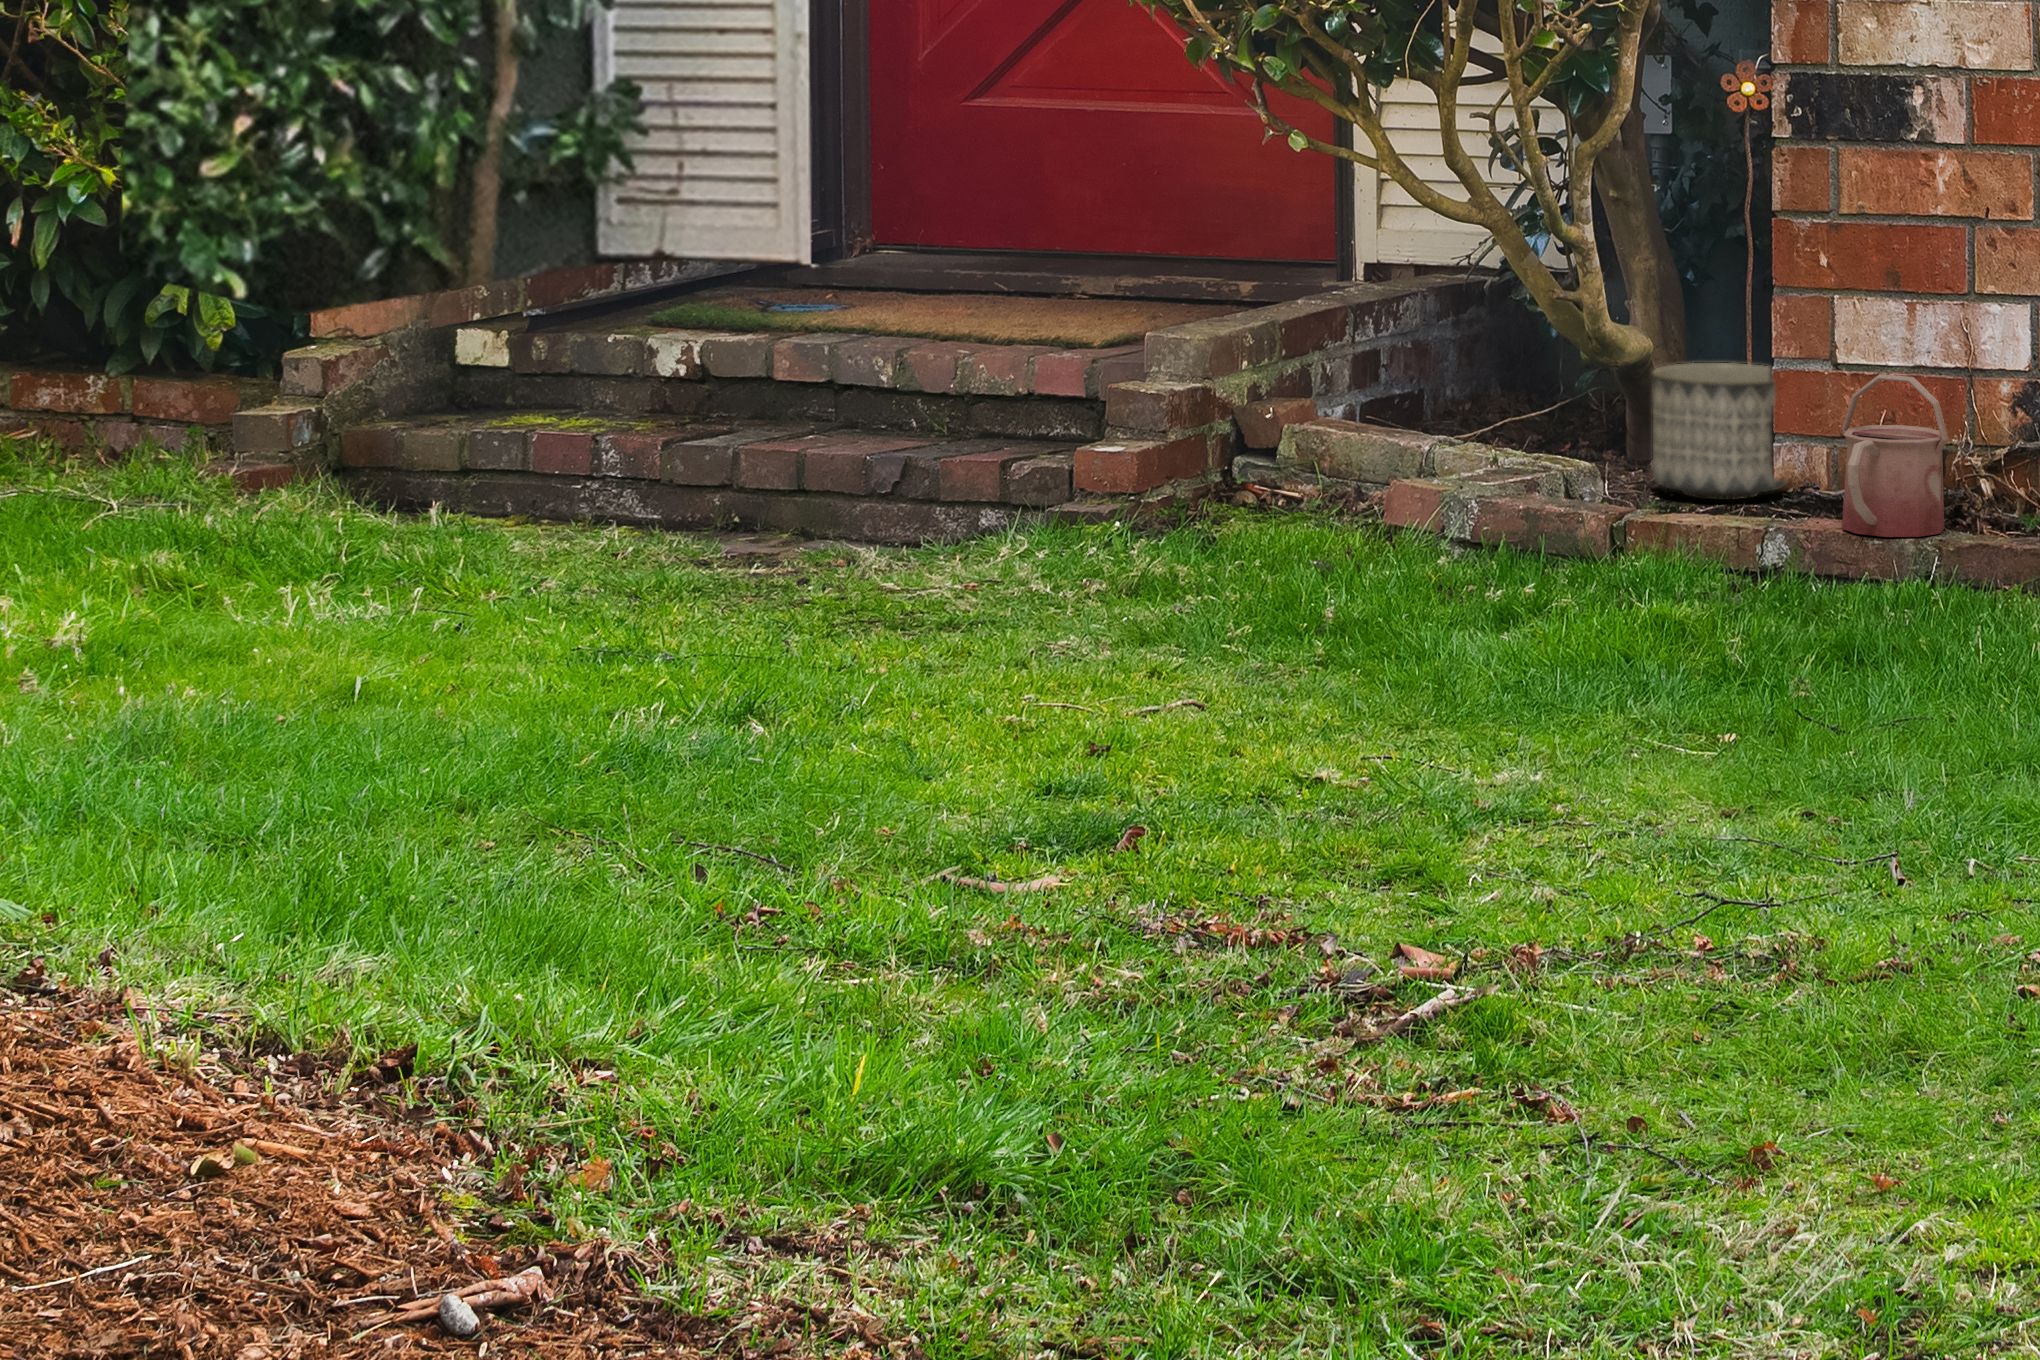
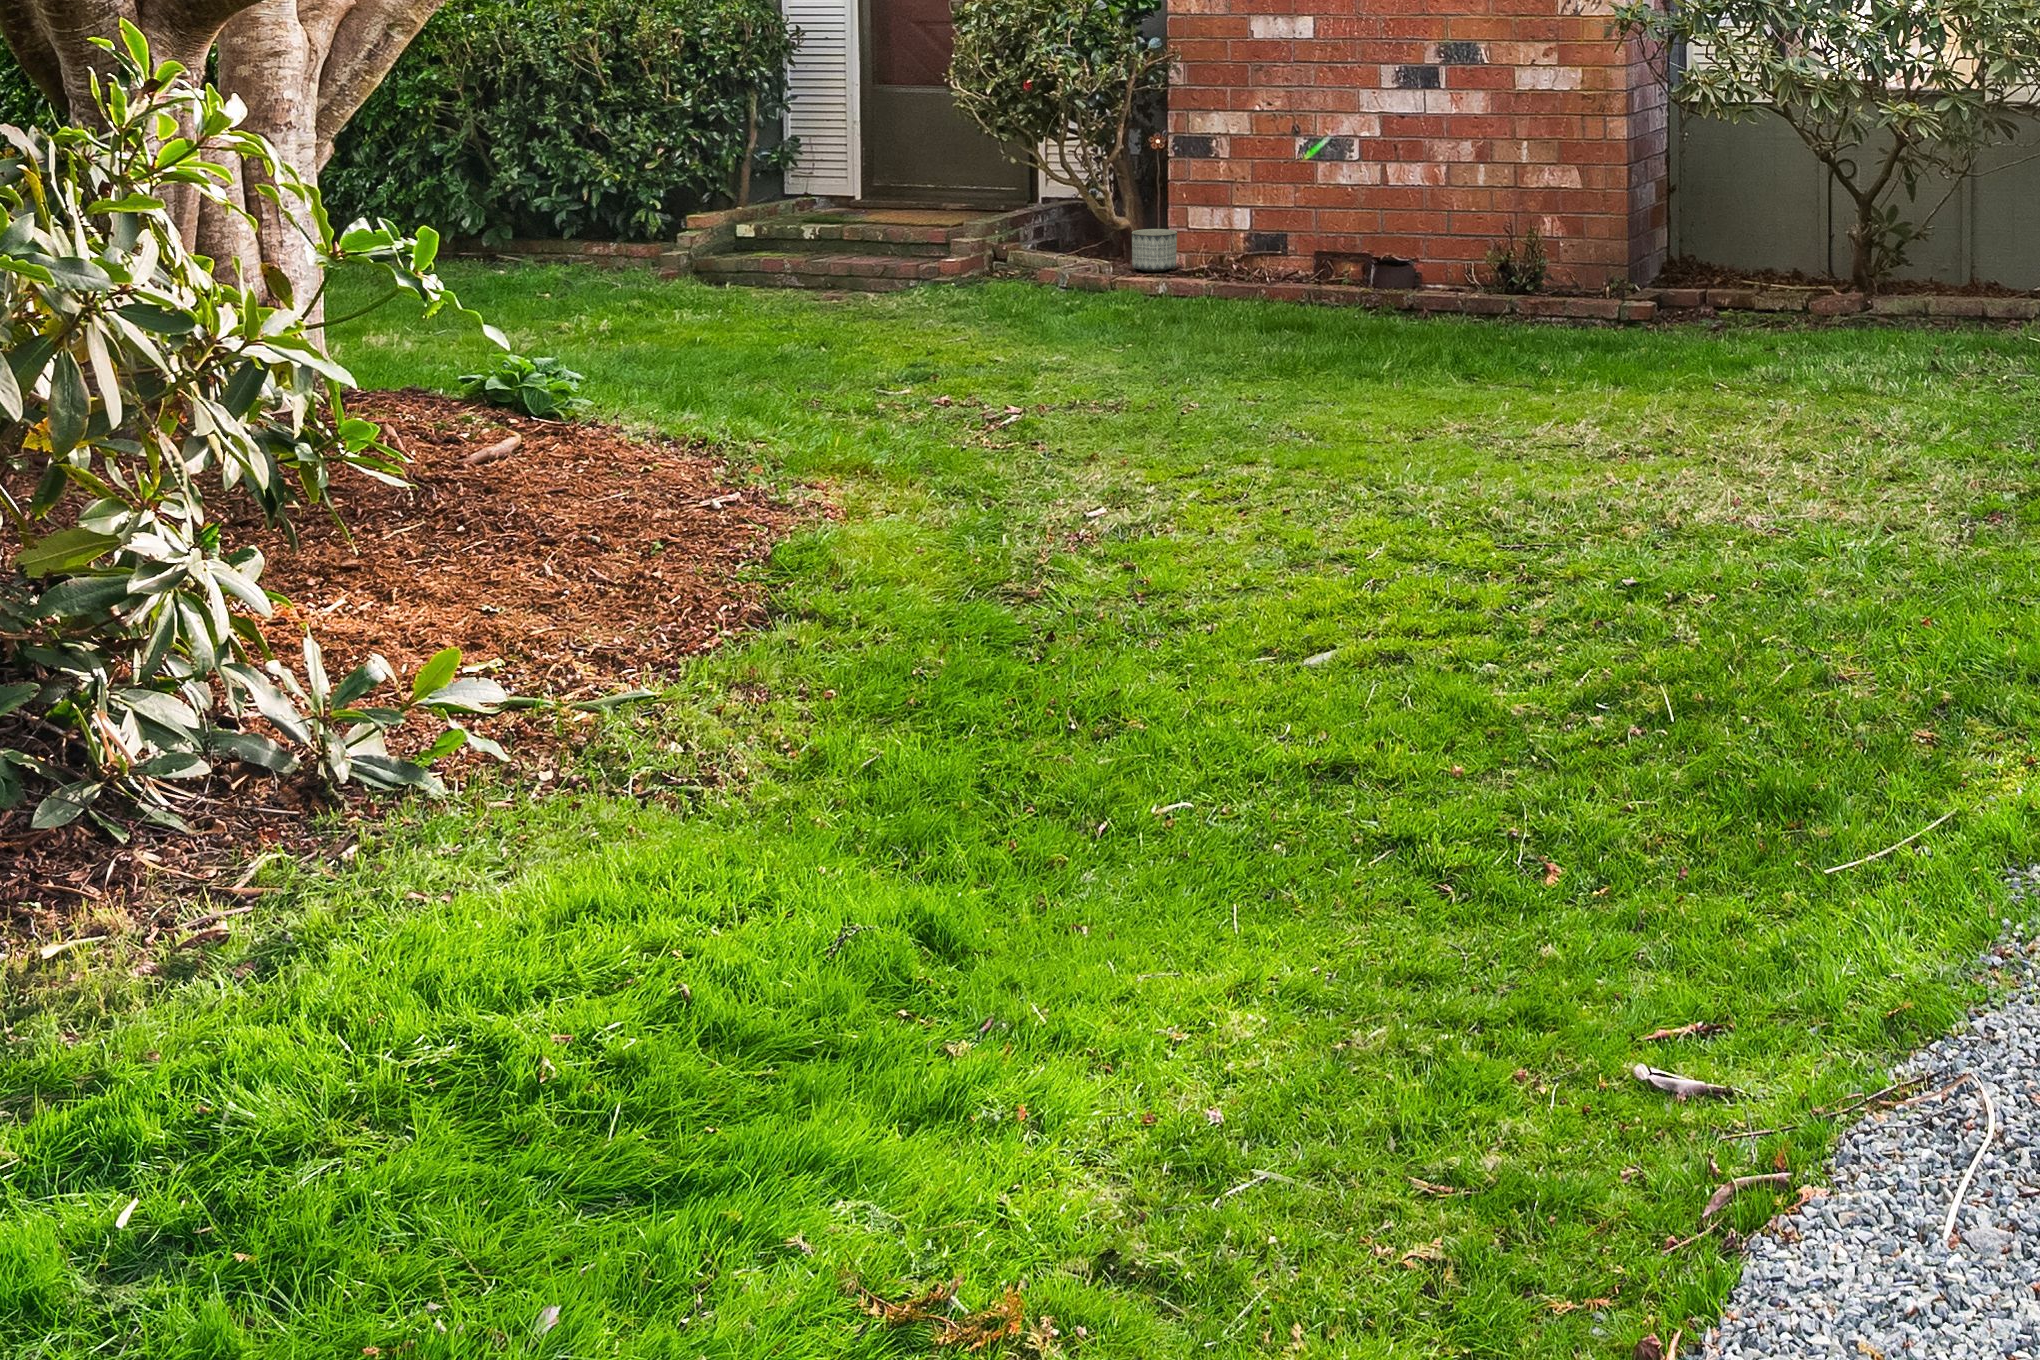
watering can: present [1842,374,1949,537] -> none [1189,232,1231,282]

